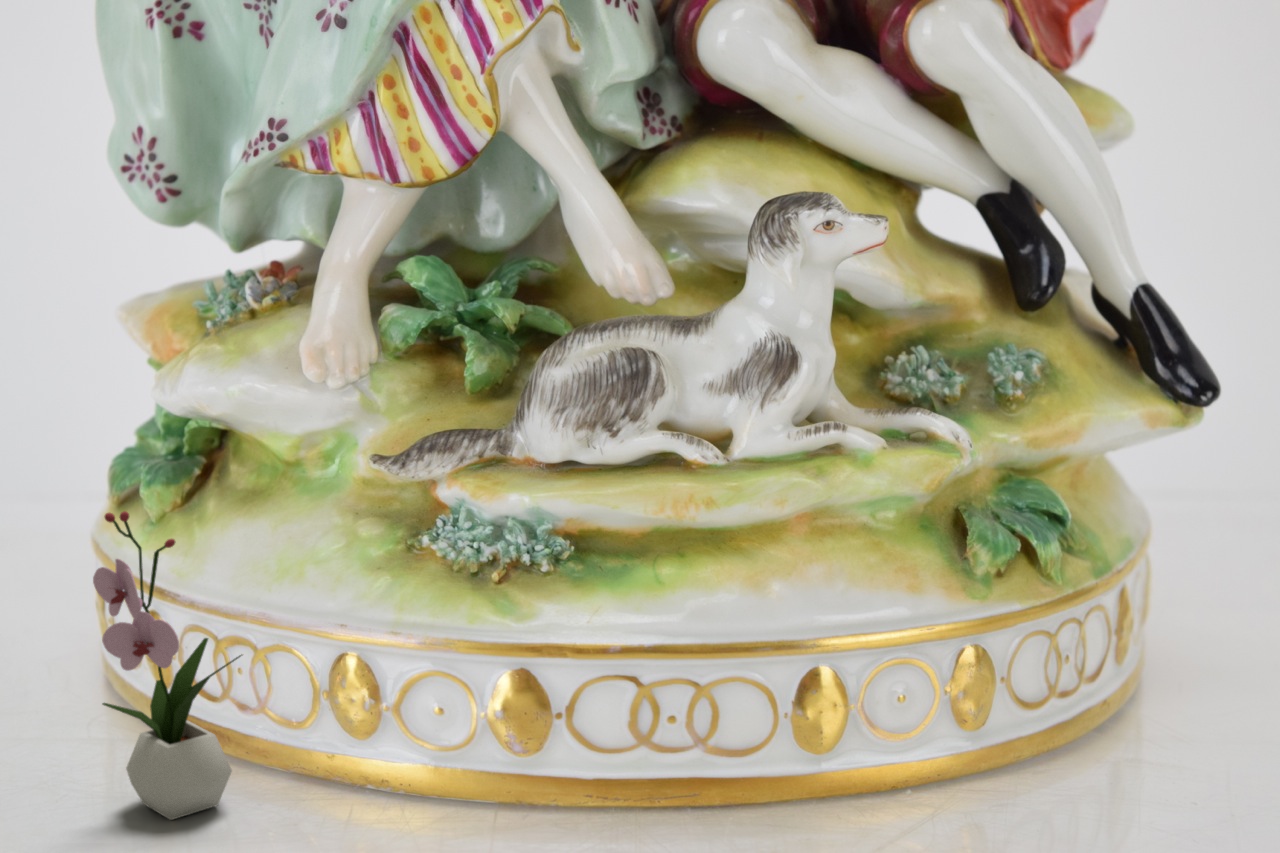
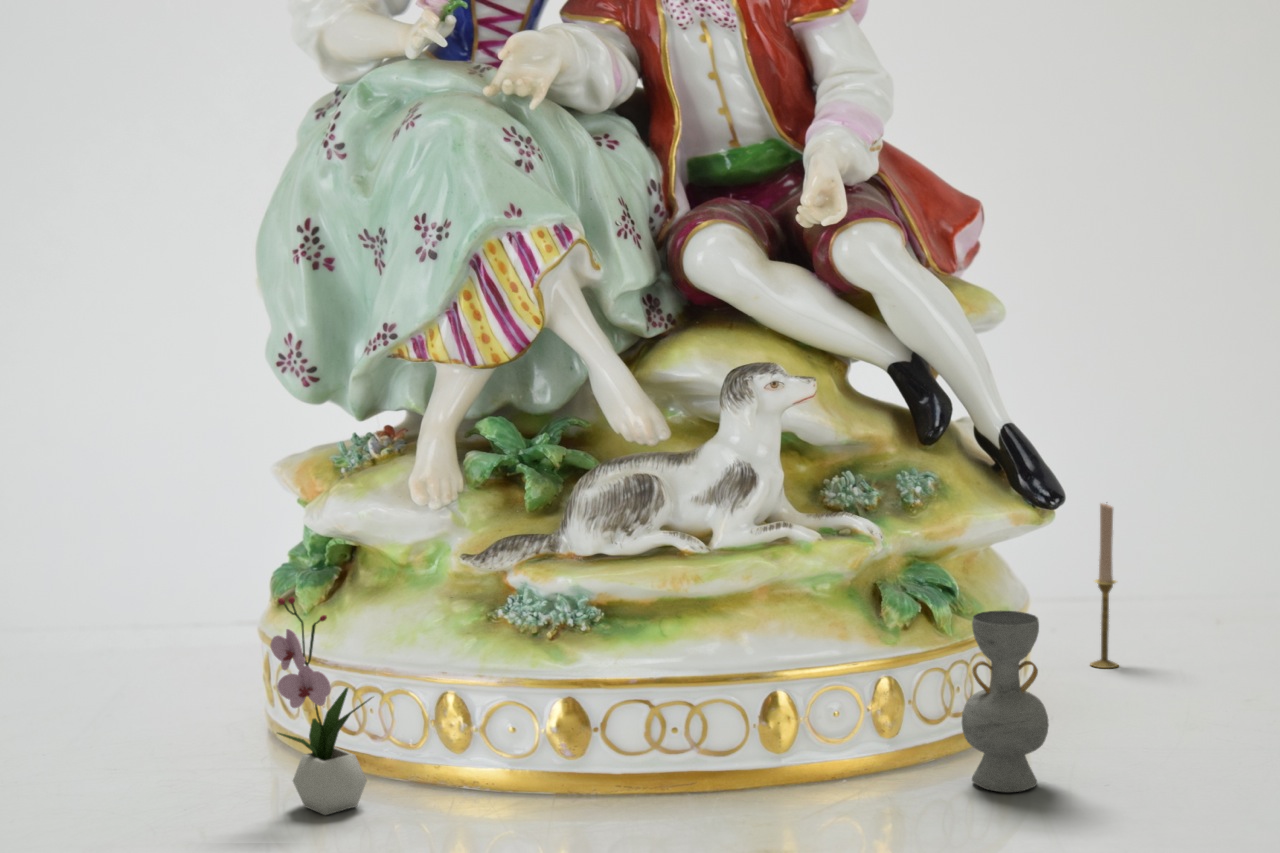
candlestick: none [1206,389,1252,607] -> present [1091,503,1118,668]
decorative vase: none [1071,554,1194,808] -> present [962,611,1049,792]

